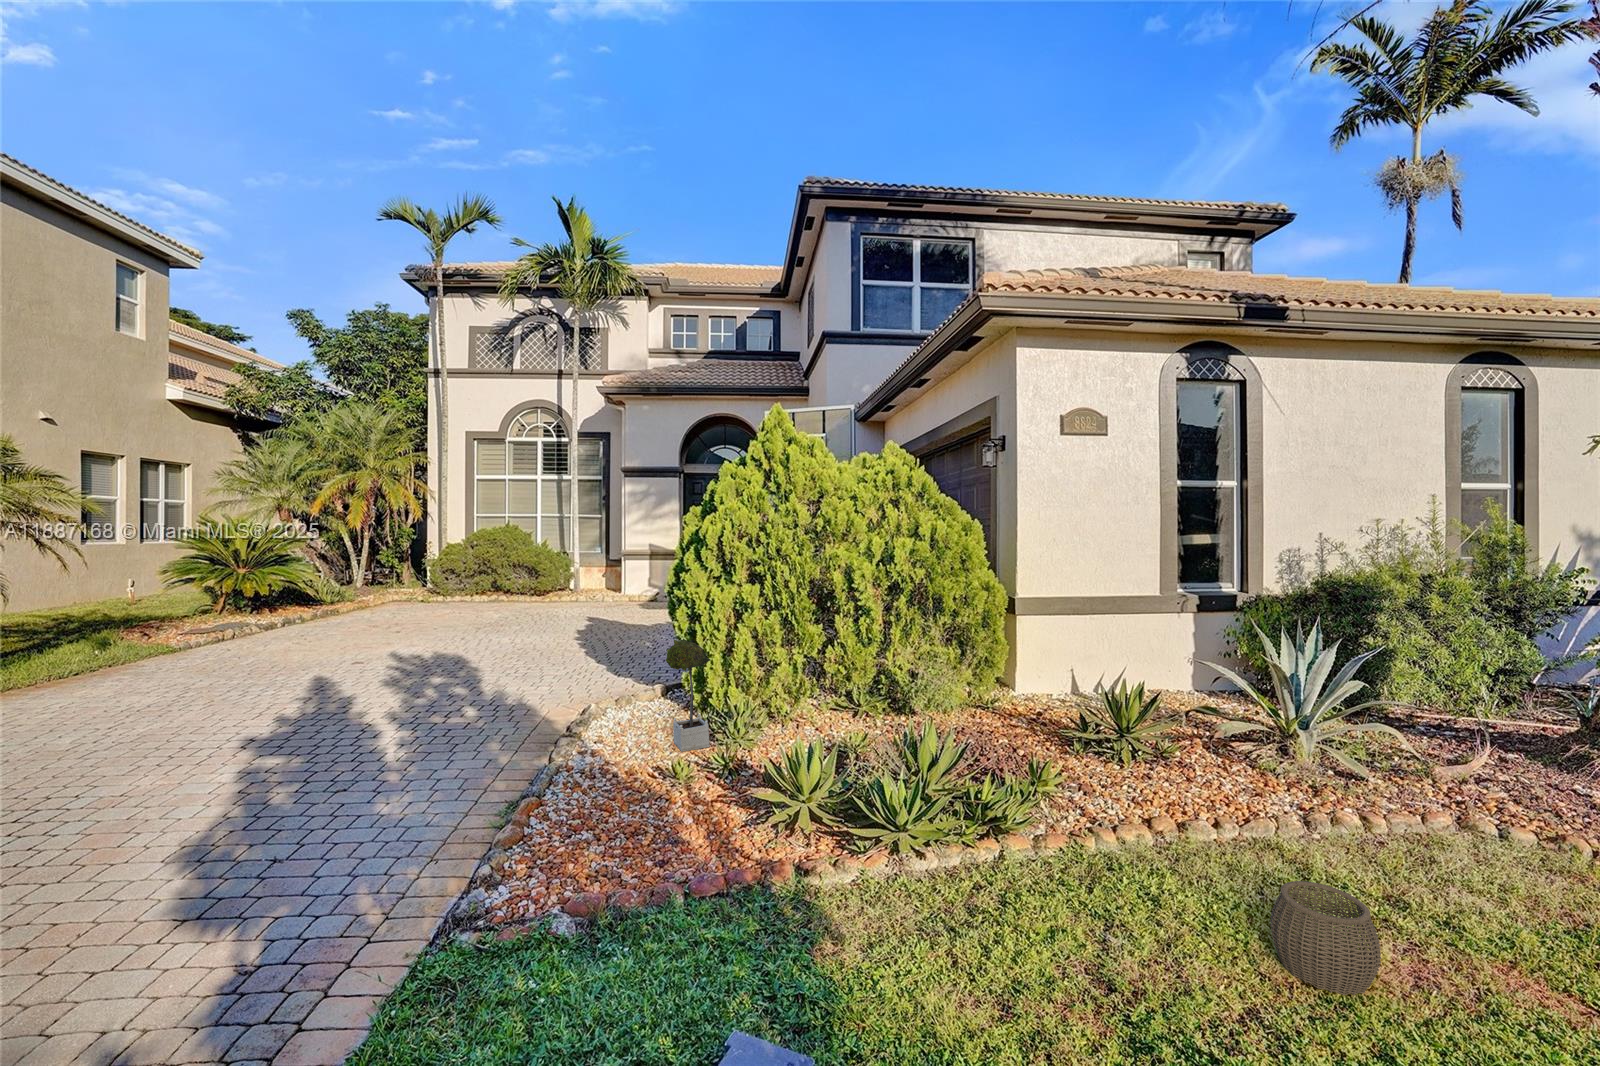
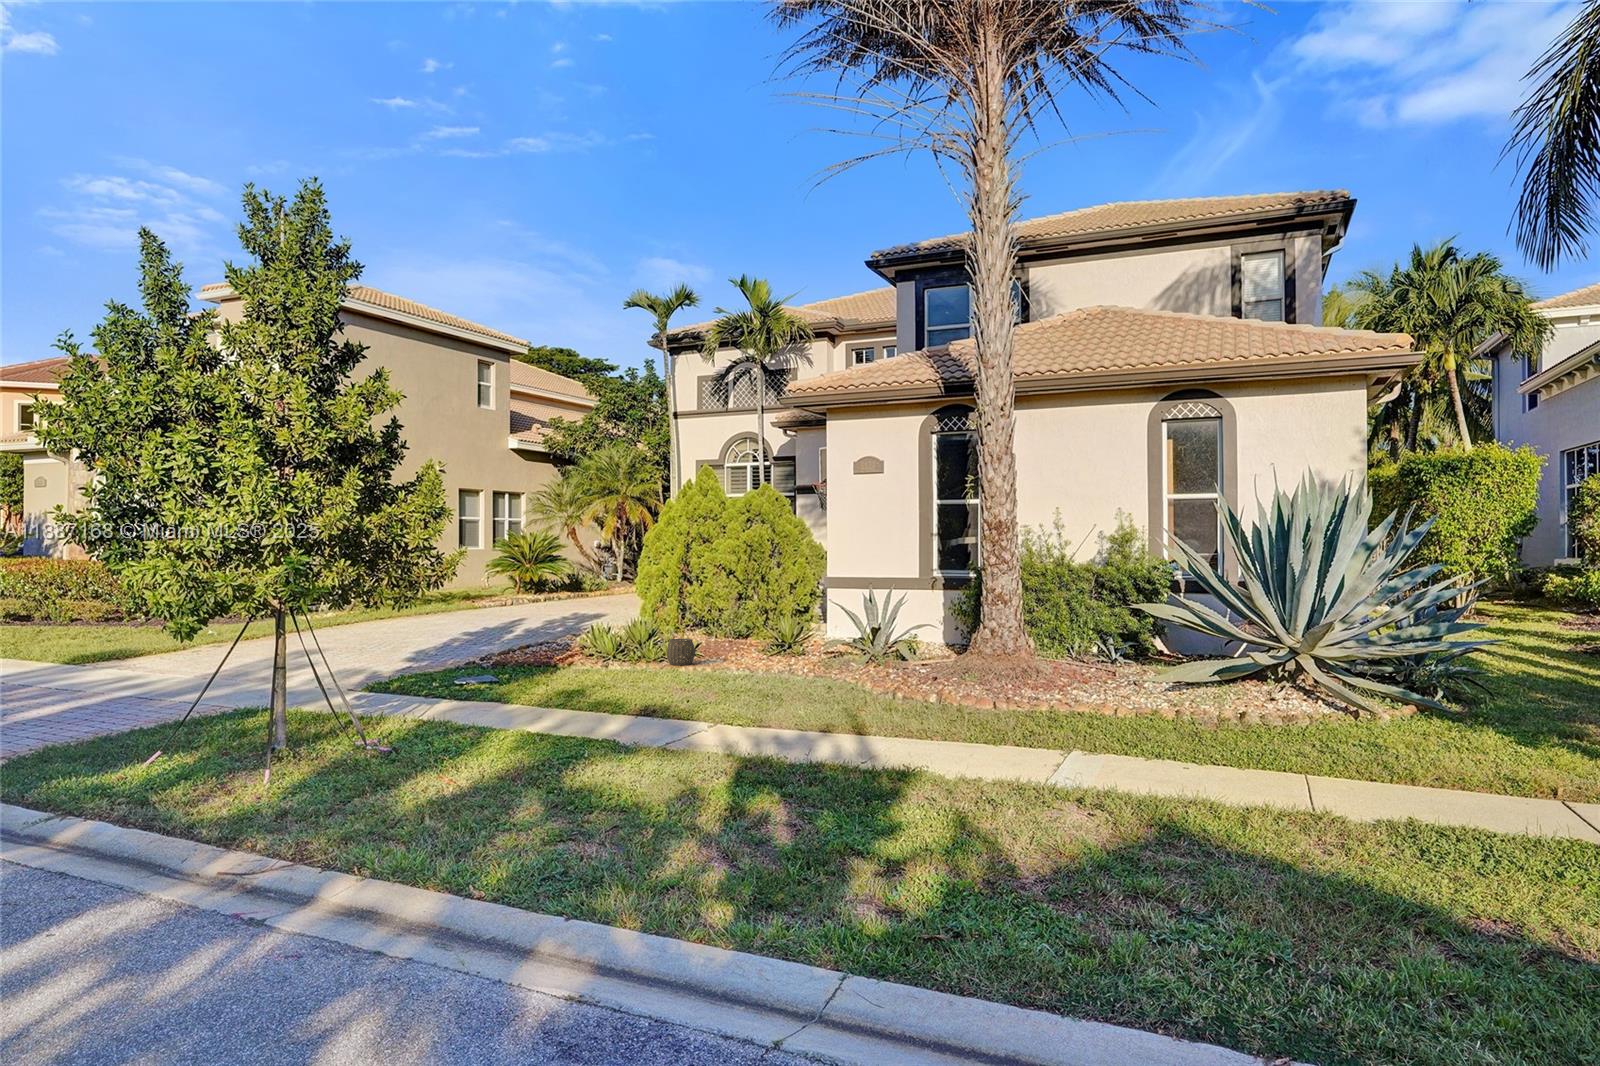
potted tree: present [666,640,710,752] -> none [625,583,646,636]

